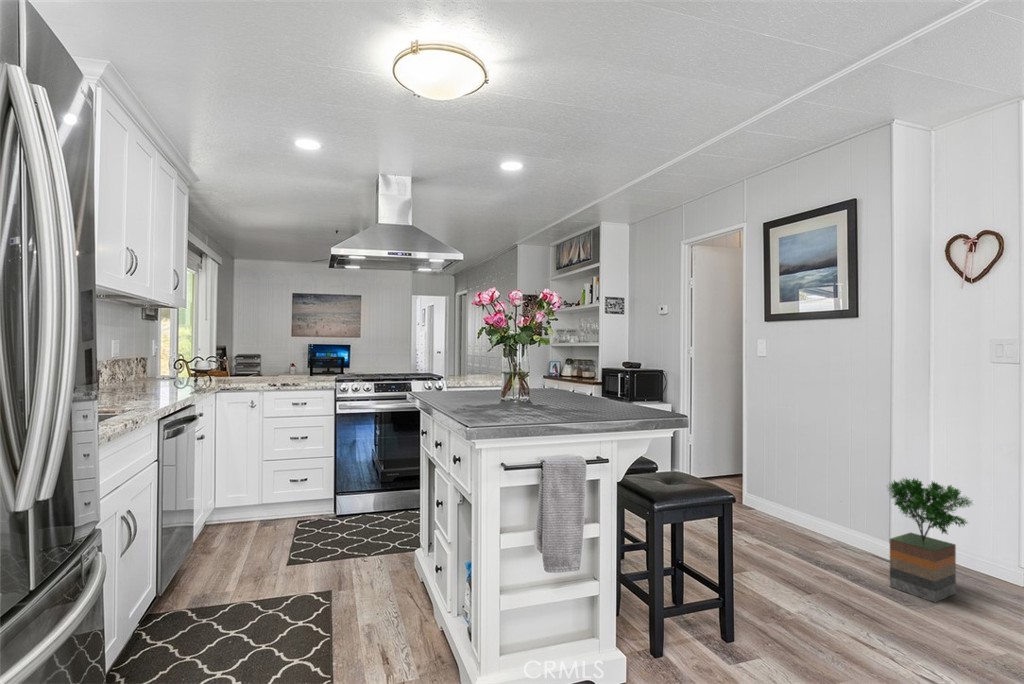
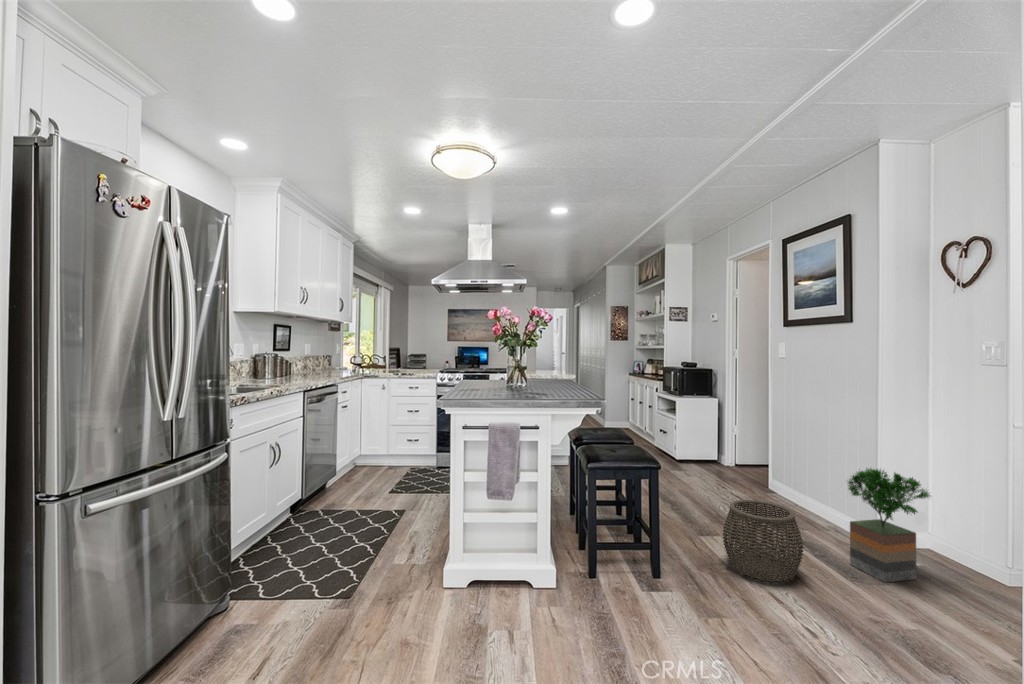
woven basket: none [773,526,869,623] -> present [722,500,804,583]

